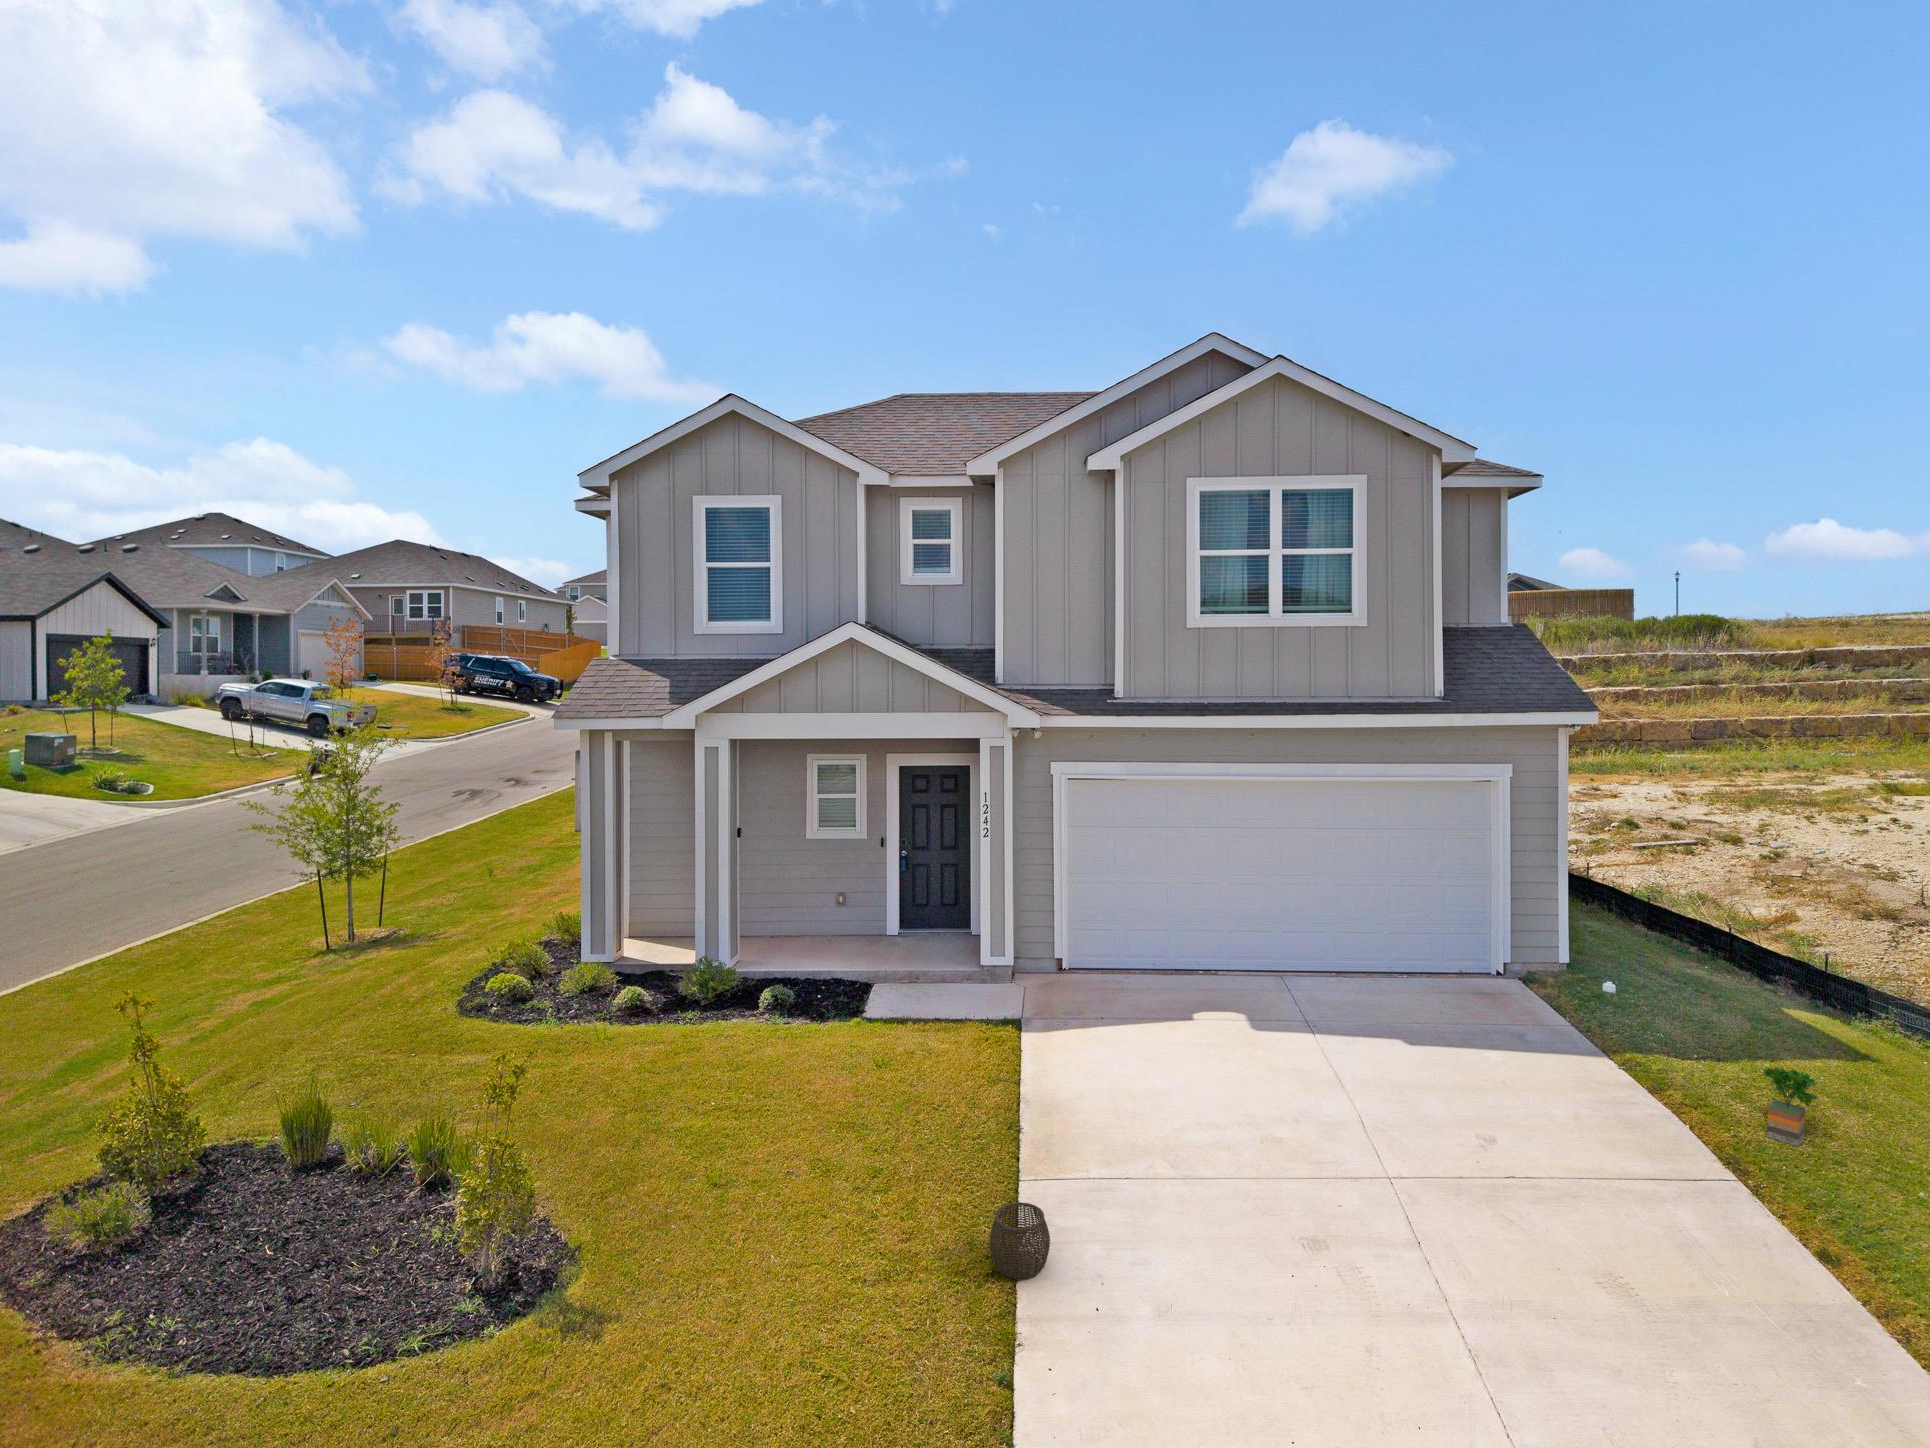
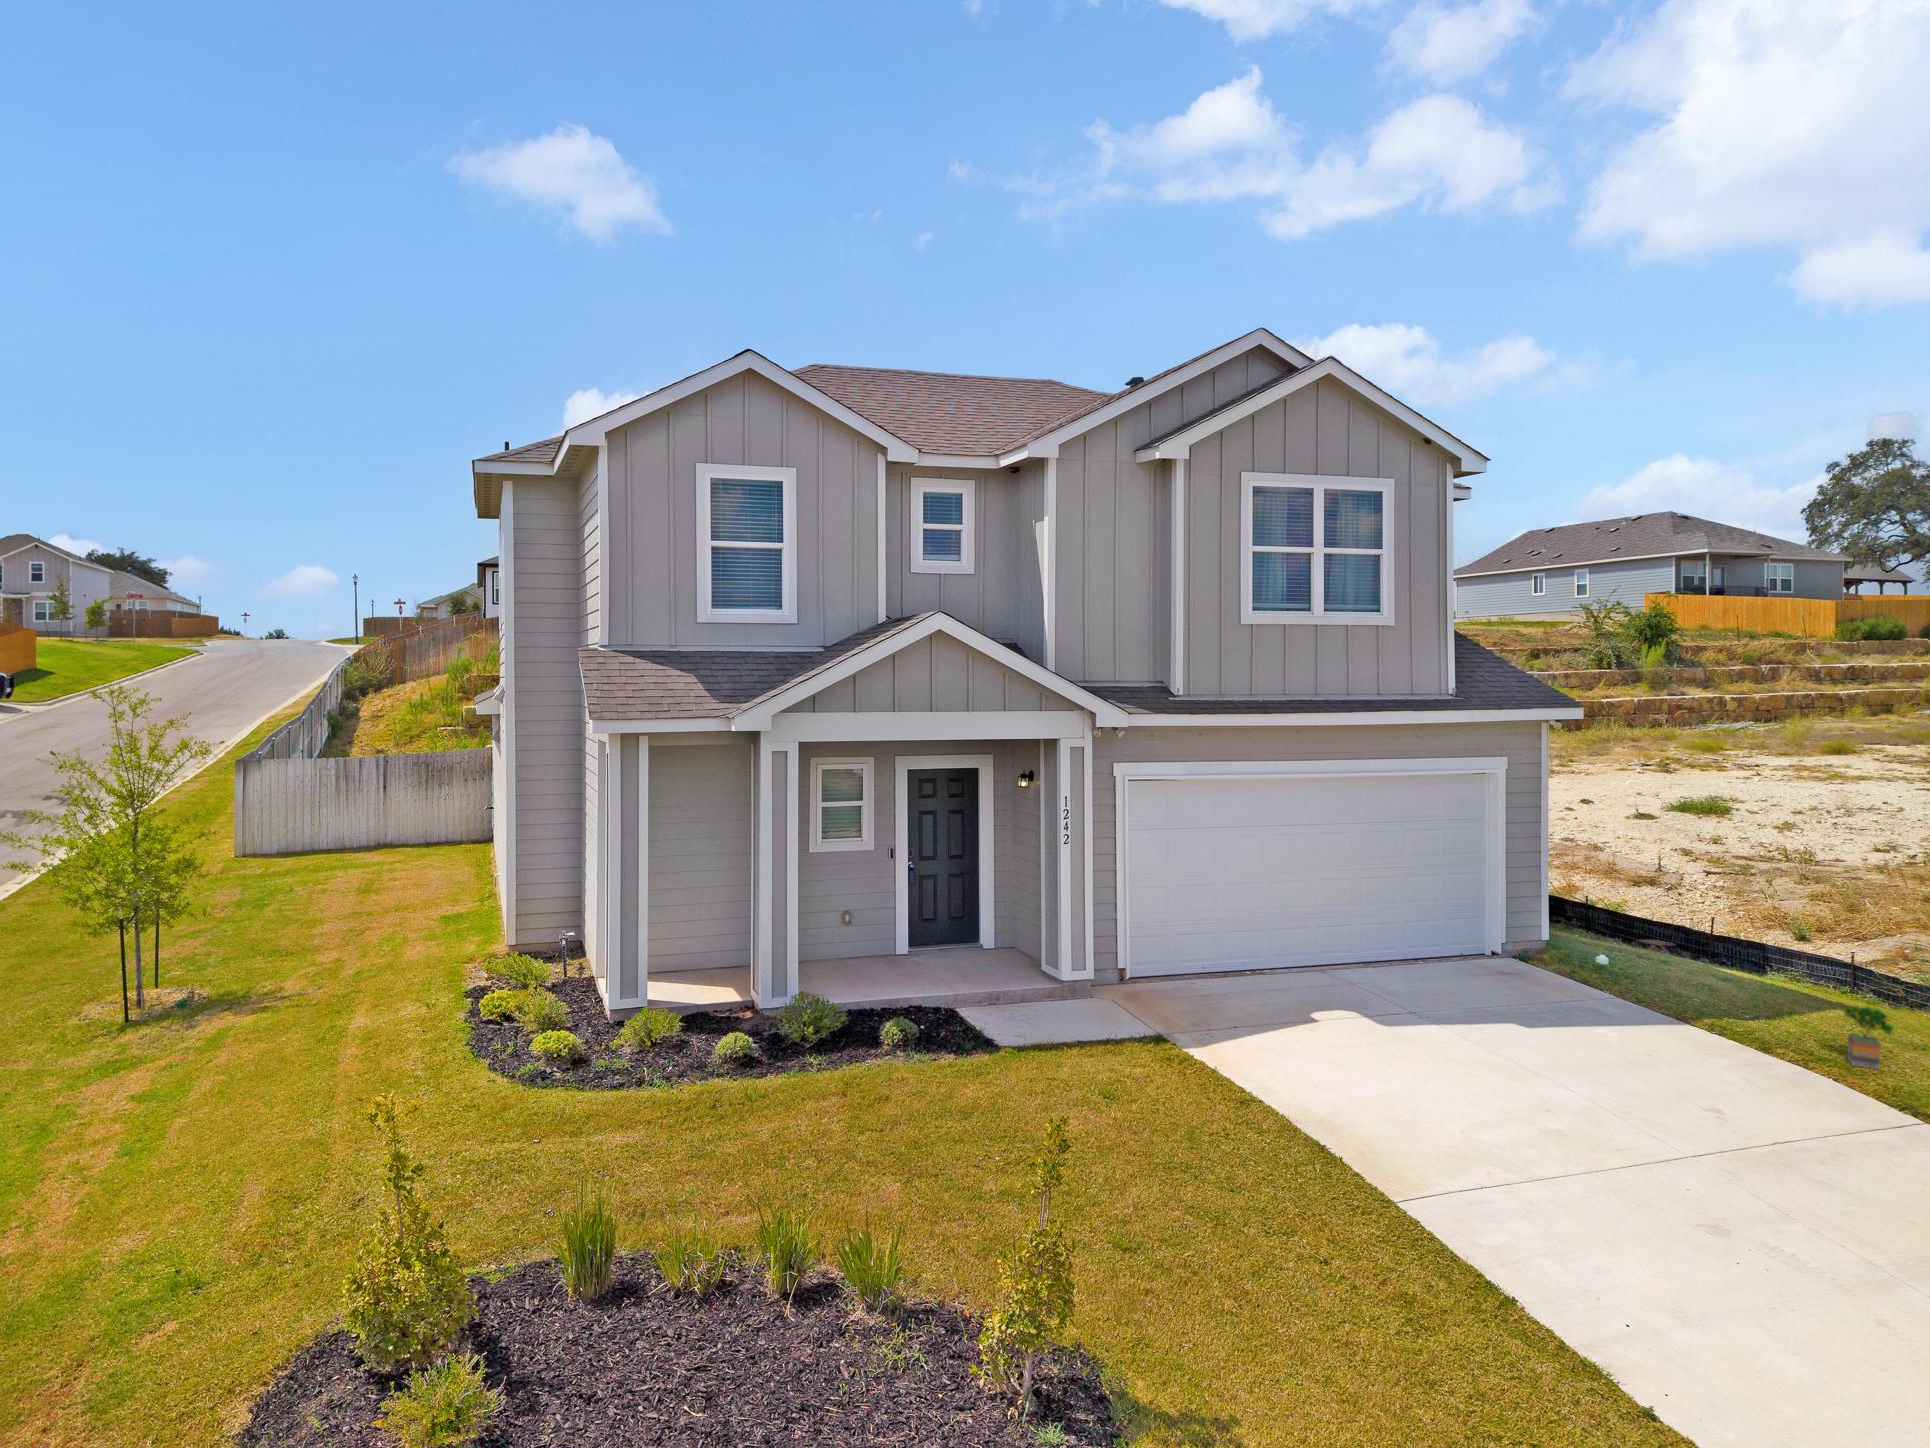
woven basket: present [989,1202,1050,1280] -> none [1449,1191,1516,1265]

